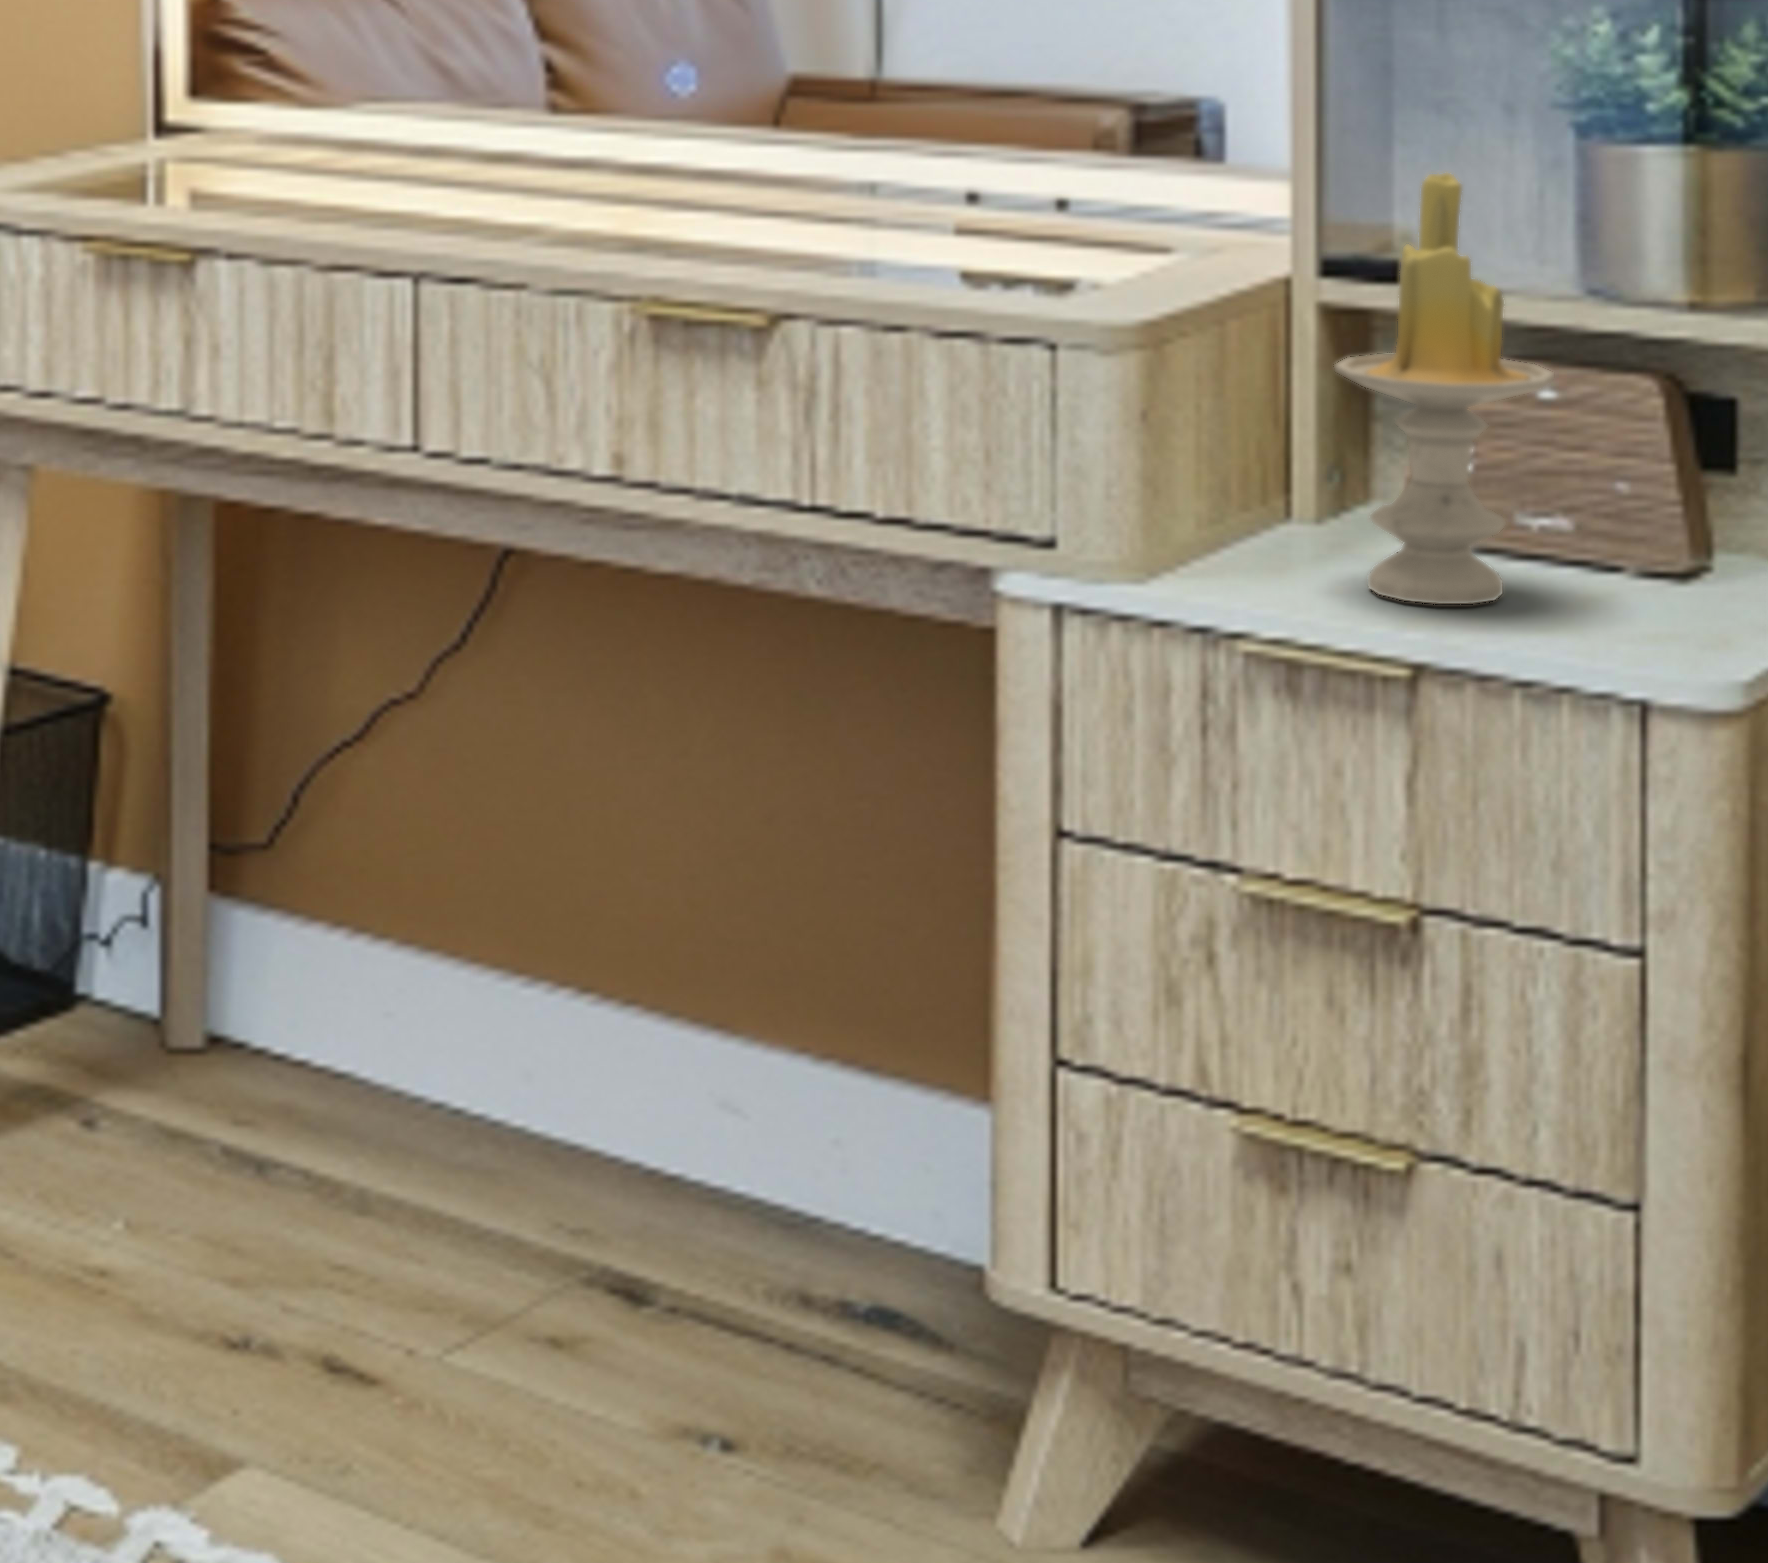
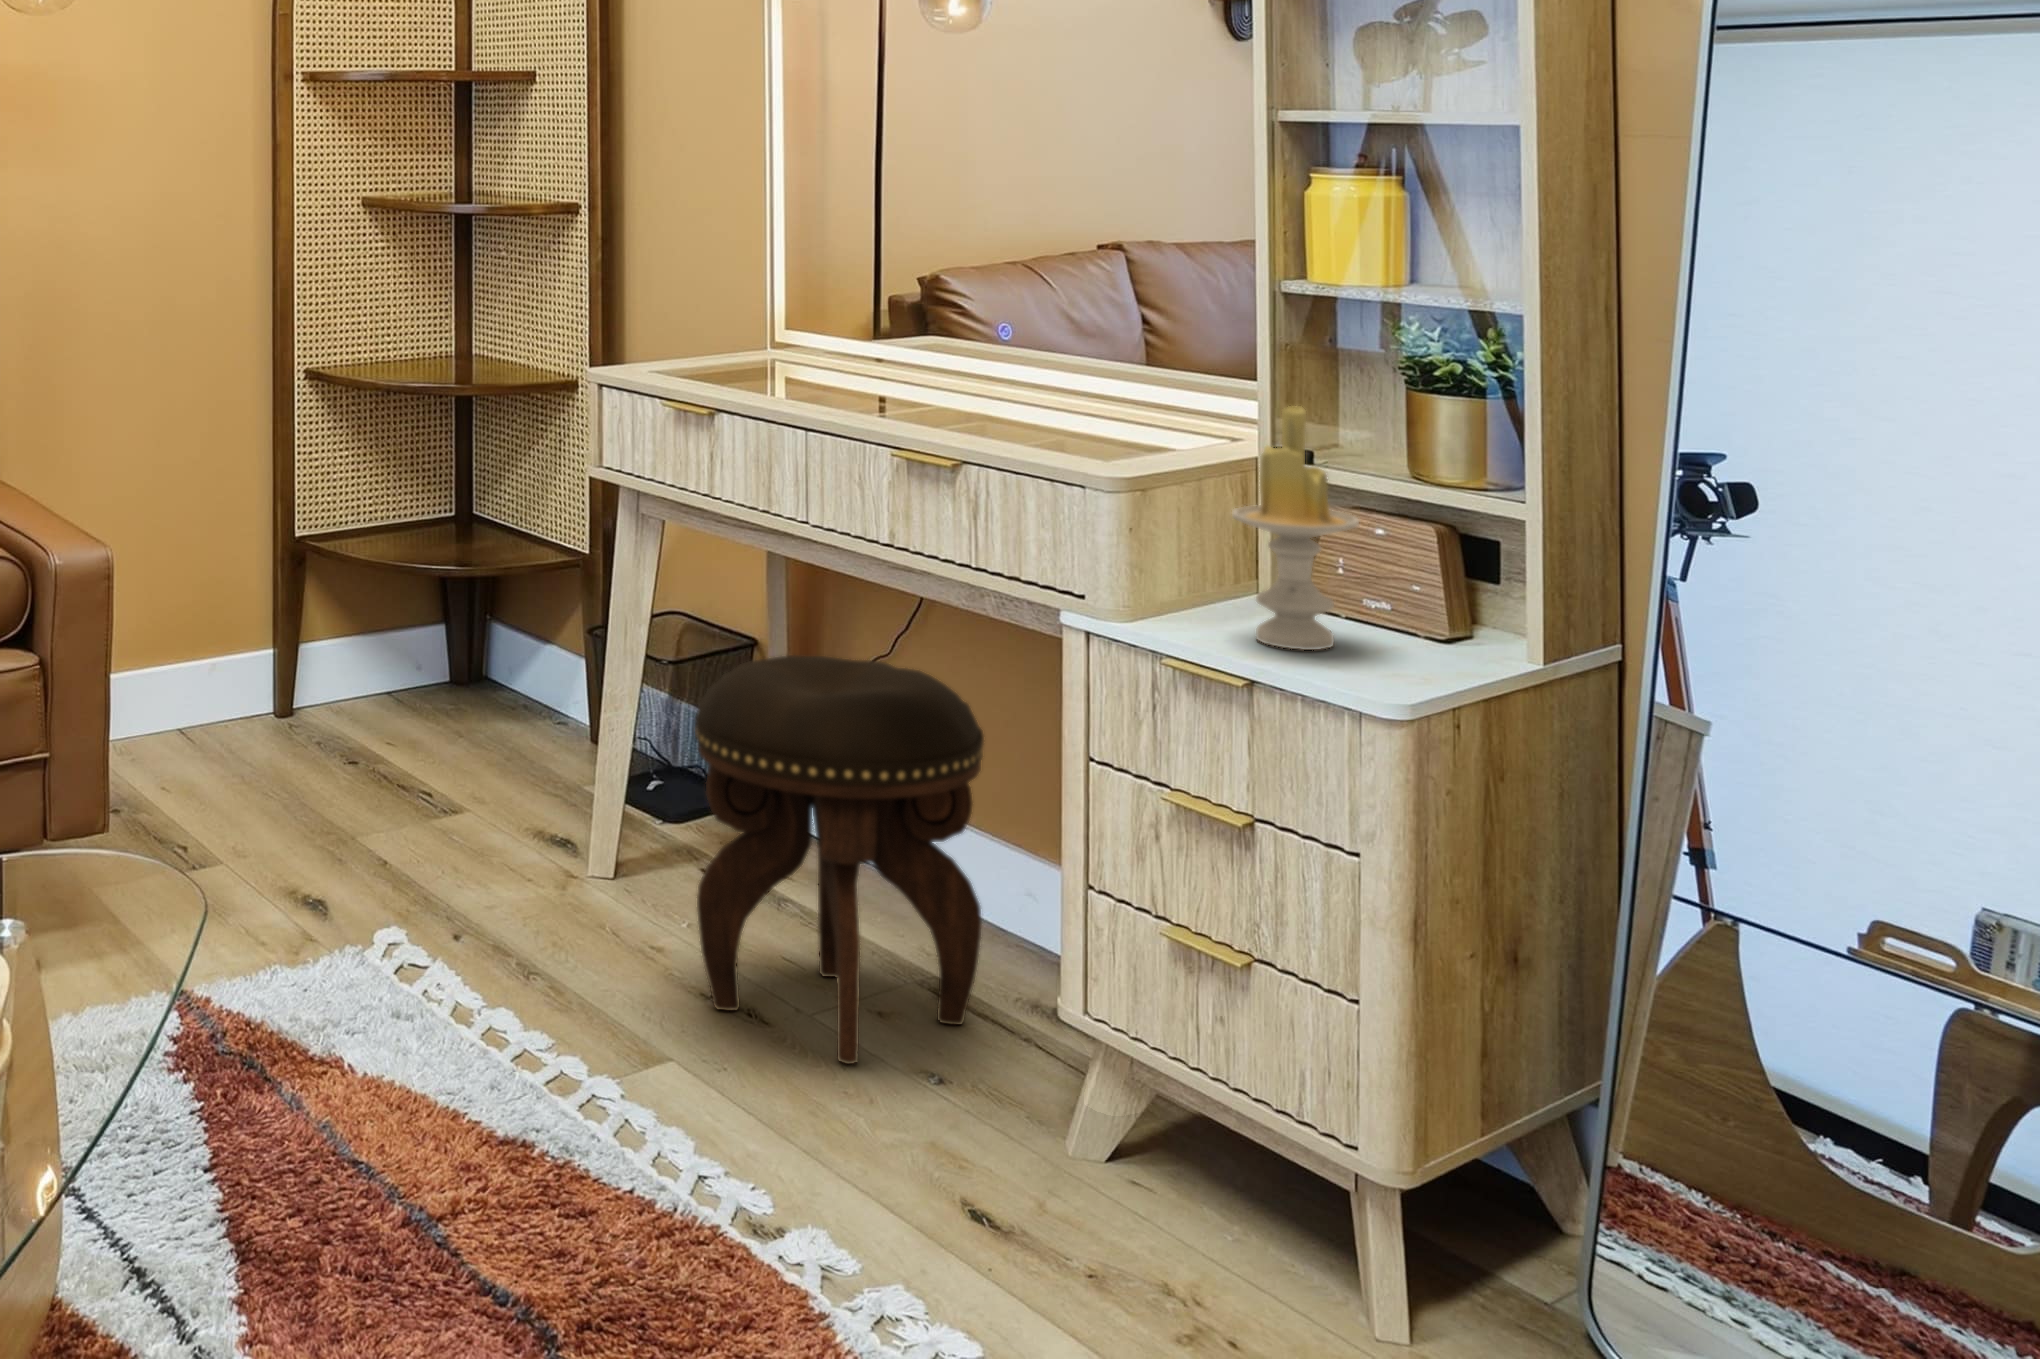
footstool: none [209,704,739,1450] -> present [695,655,984,1064]

